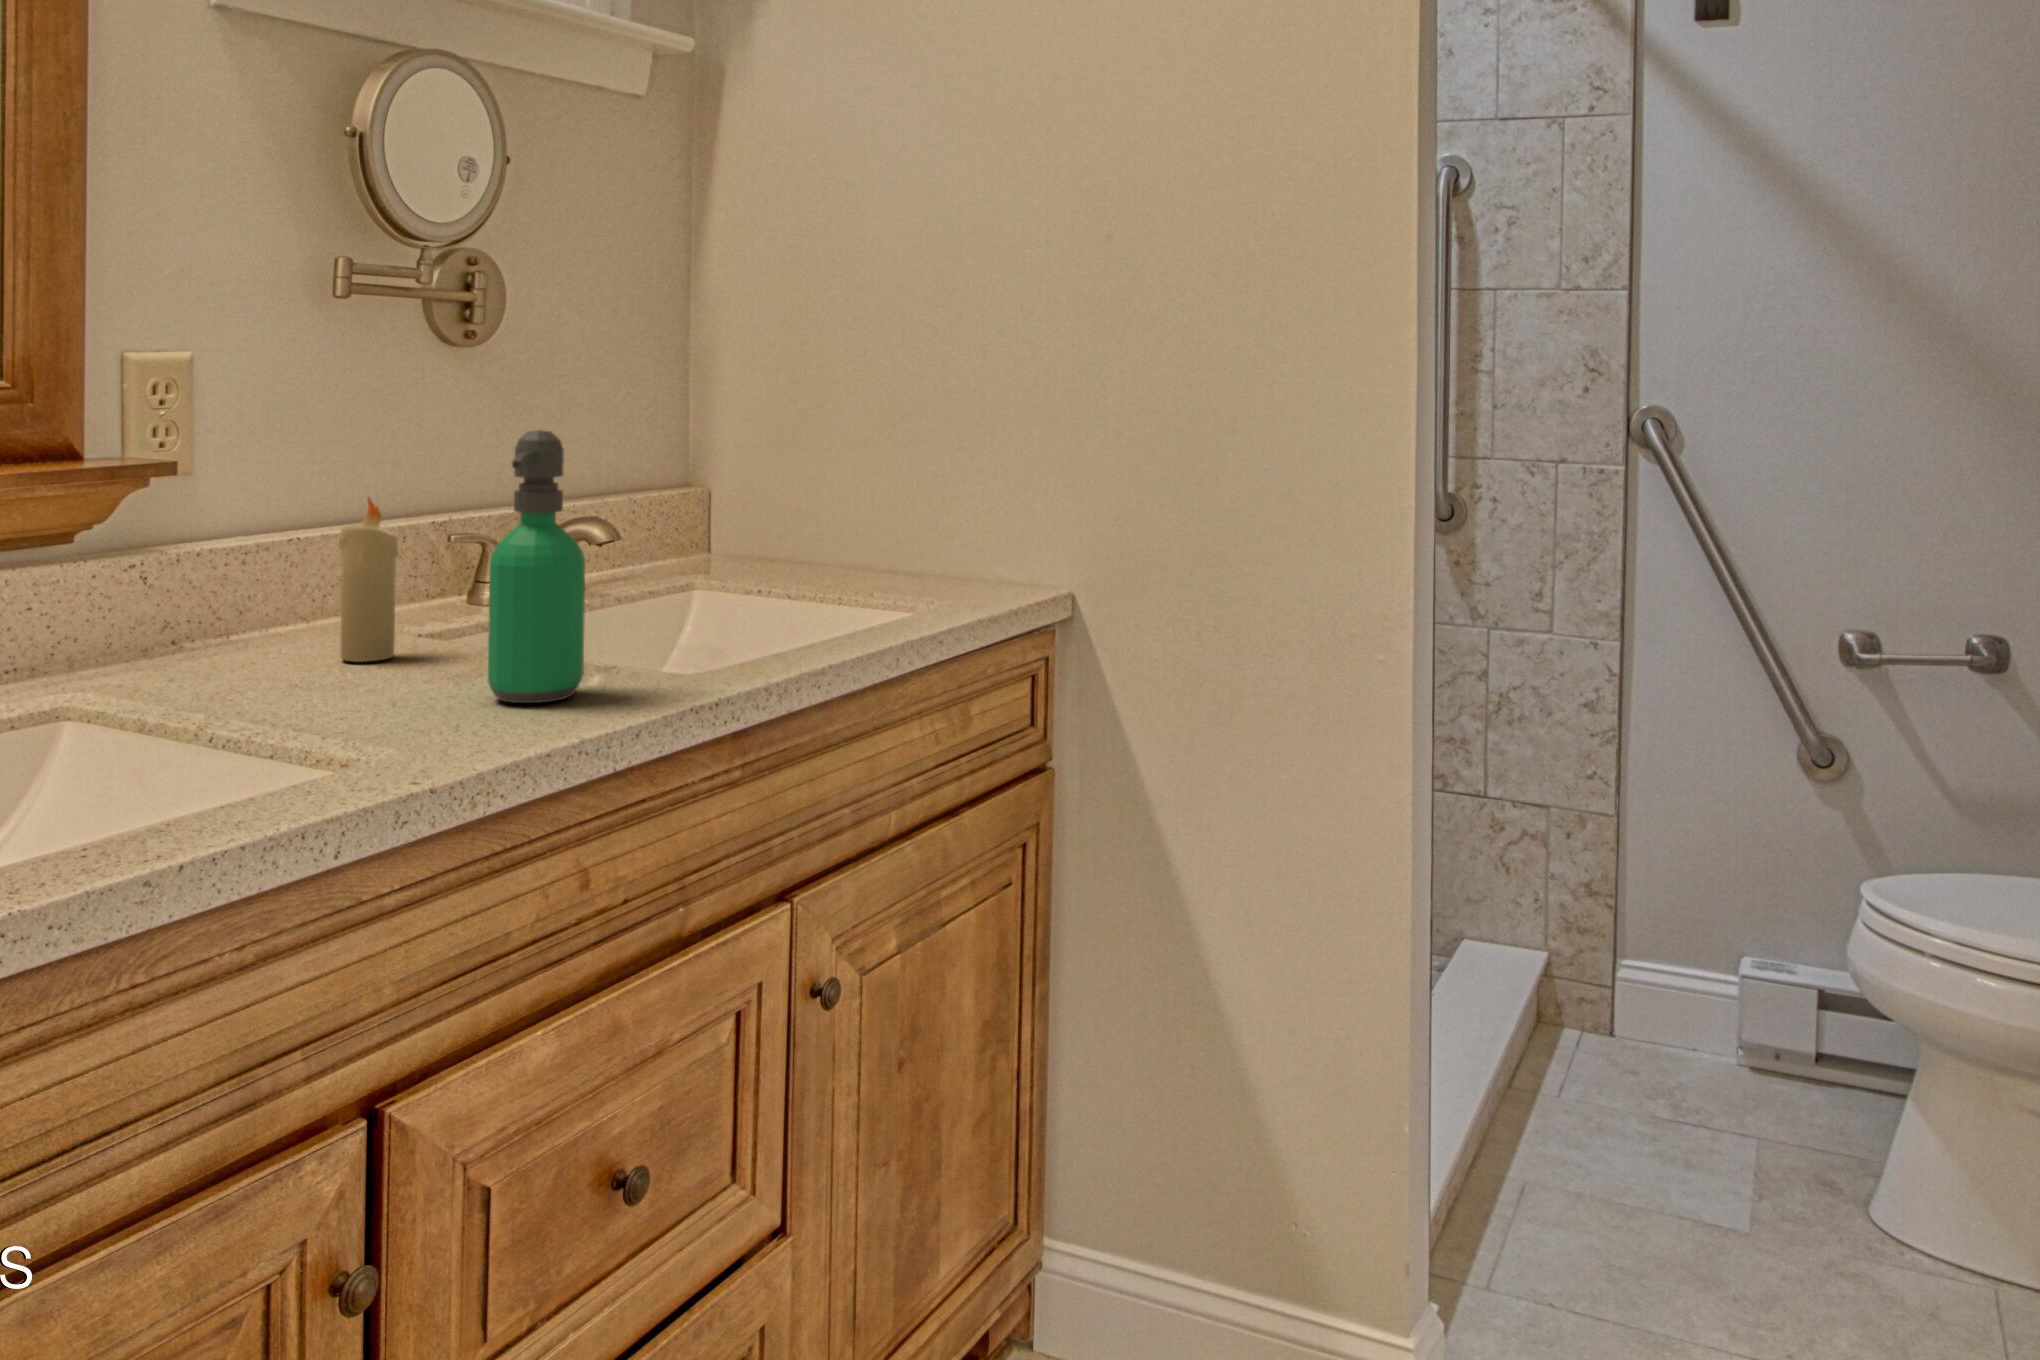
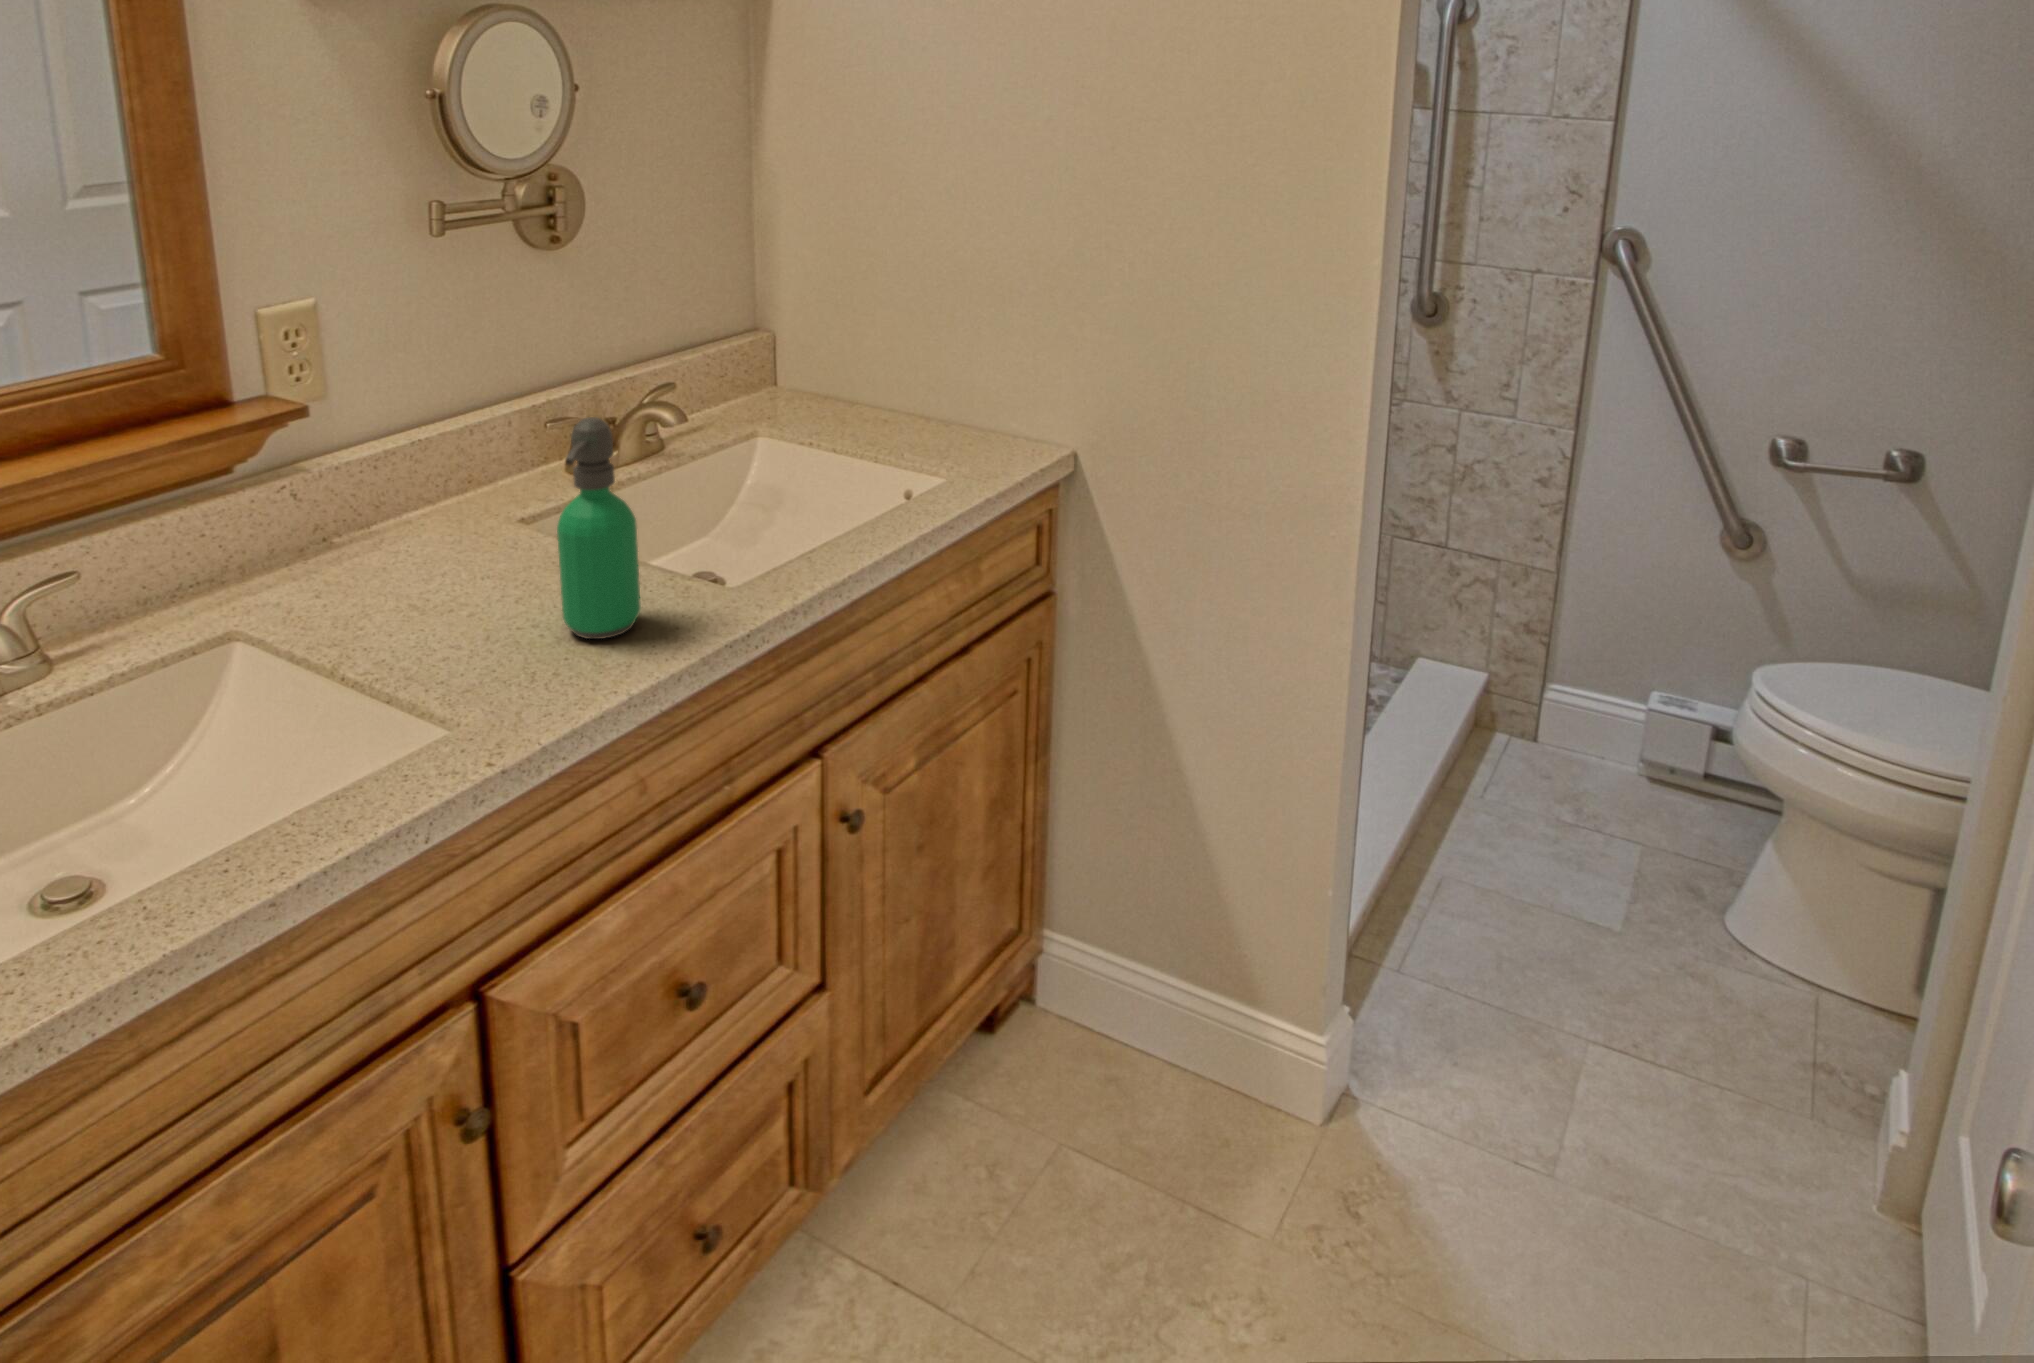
candle: present [339,497,398,662] -> none [448,430,501,563]

